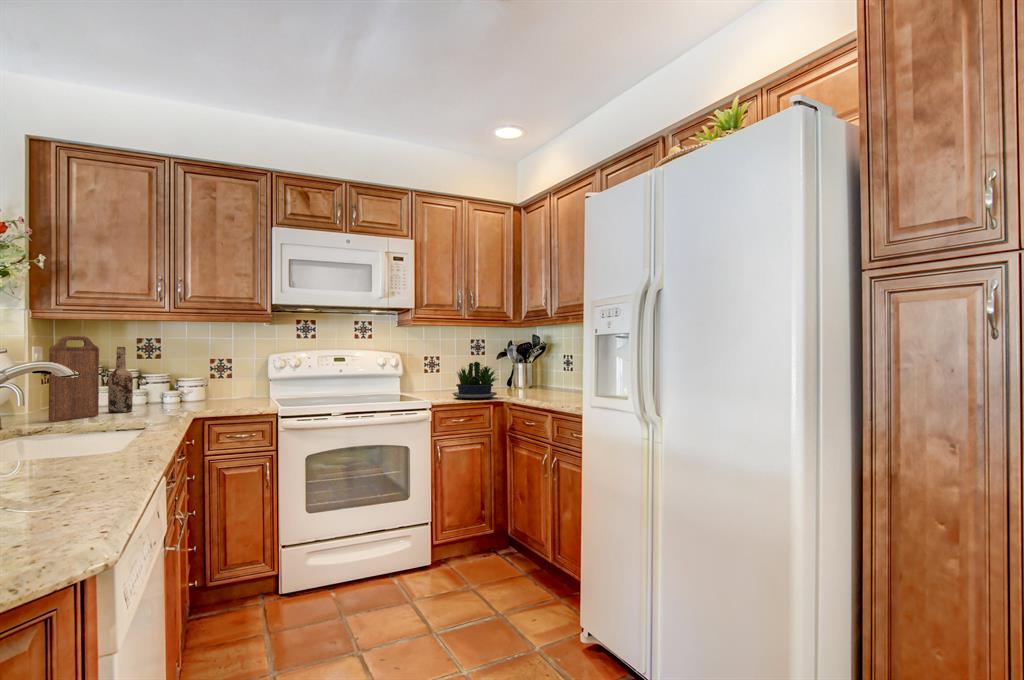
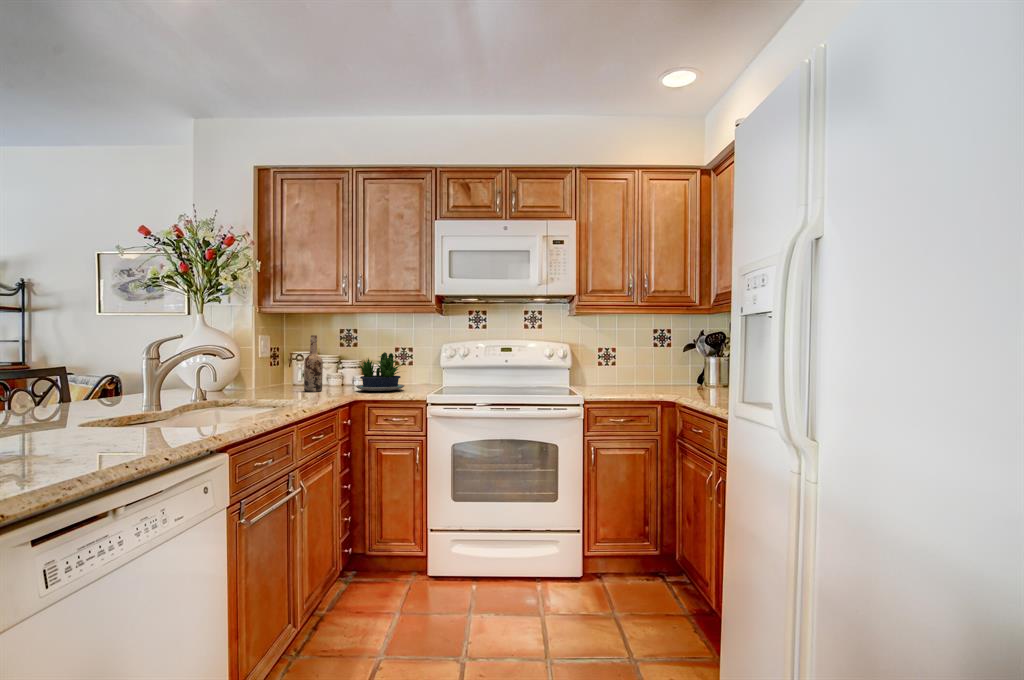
cutting board: present [49,336,99,421] -> none [250,326,292,396]
potted plant: present [453,362,498,398] -> present [356,352,404,391]

